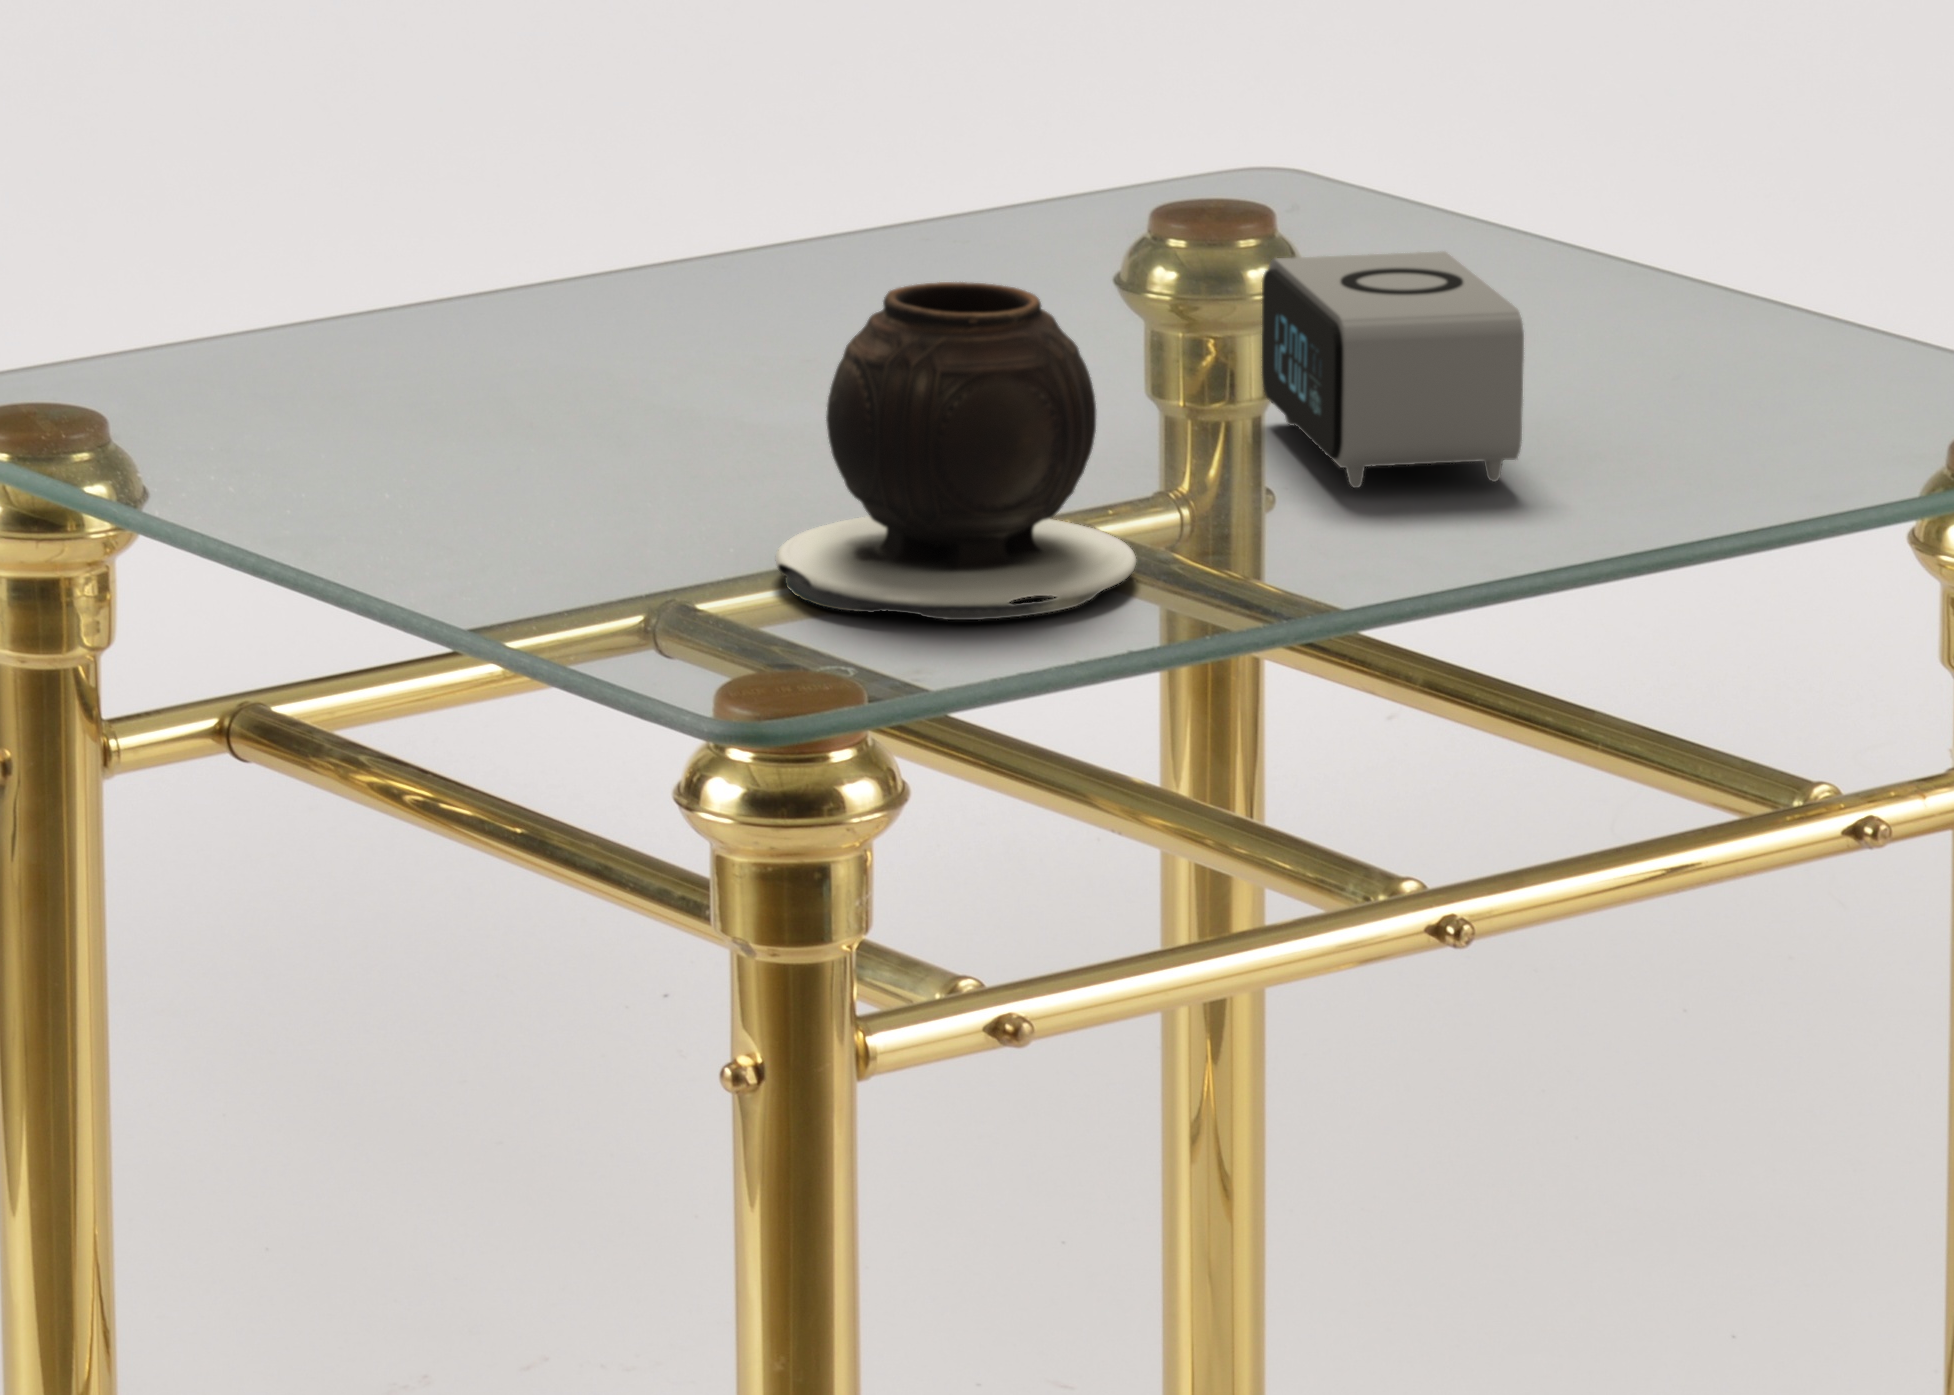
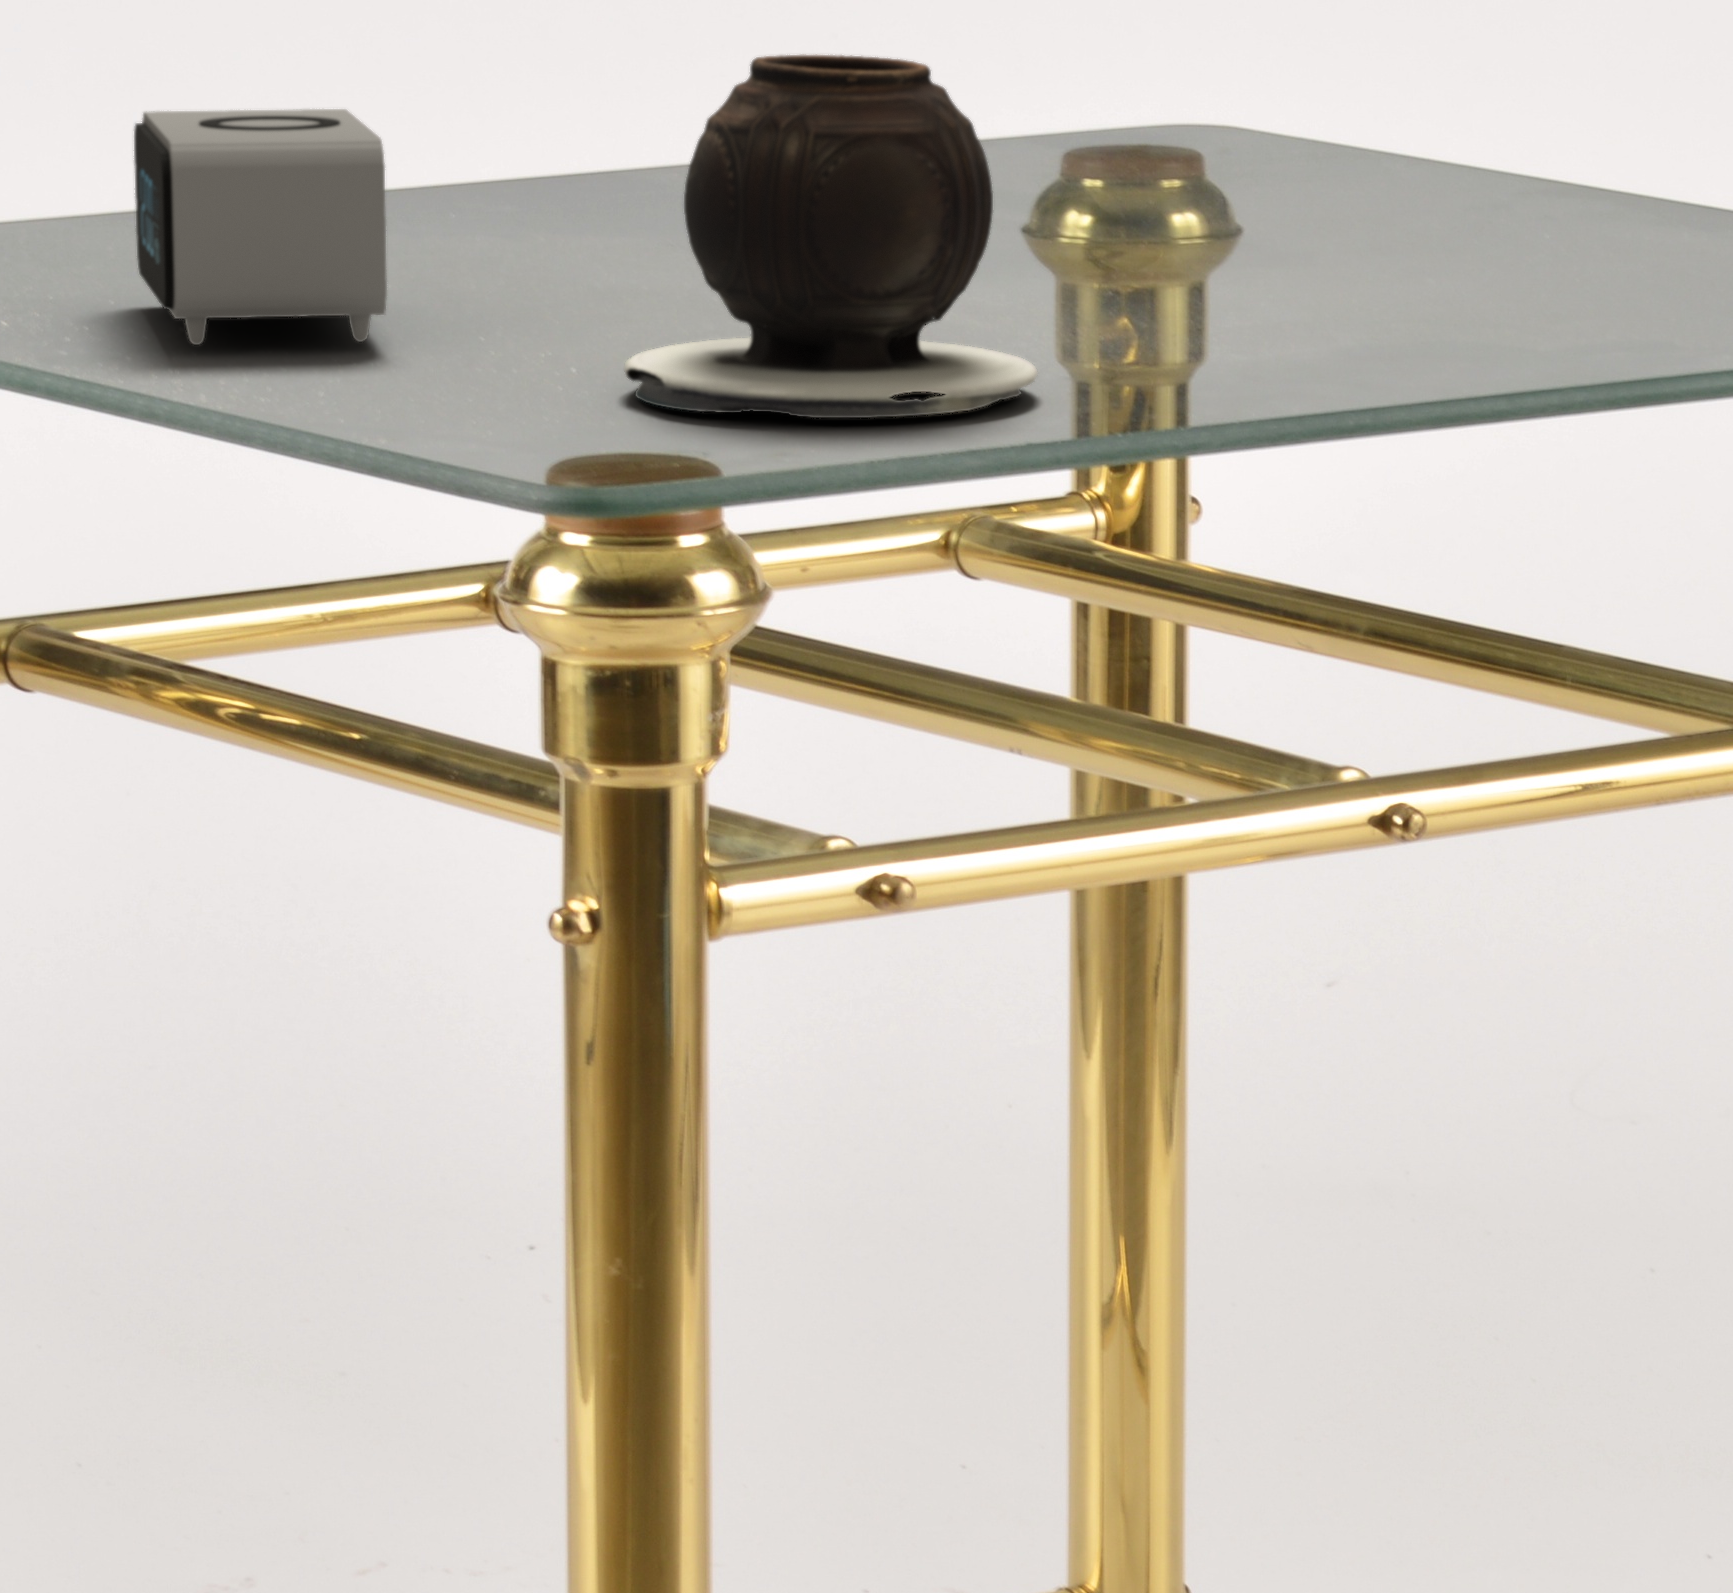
alarm clock: present [1262,251,1524,488] -> present [134,109,387,345]

